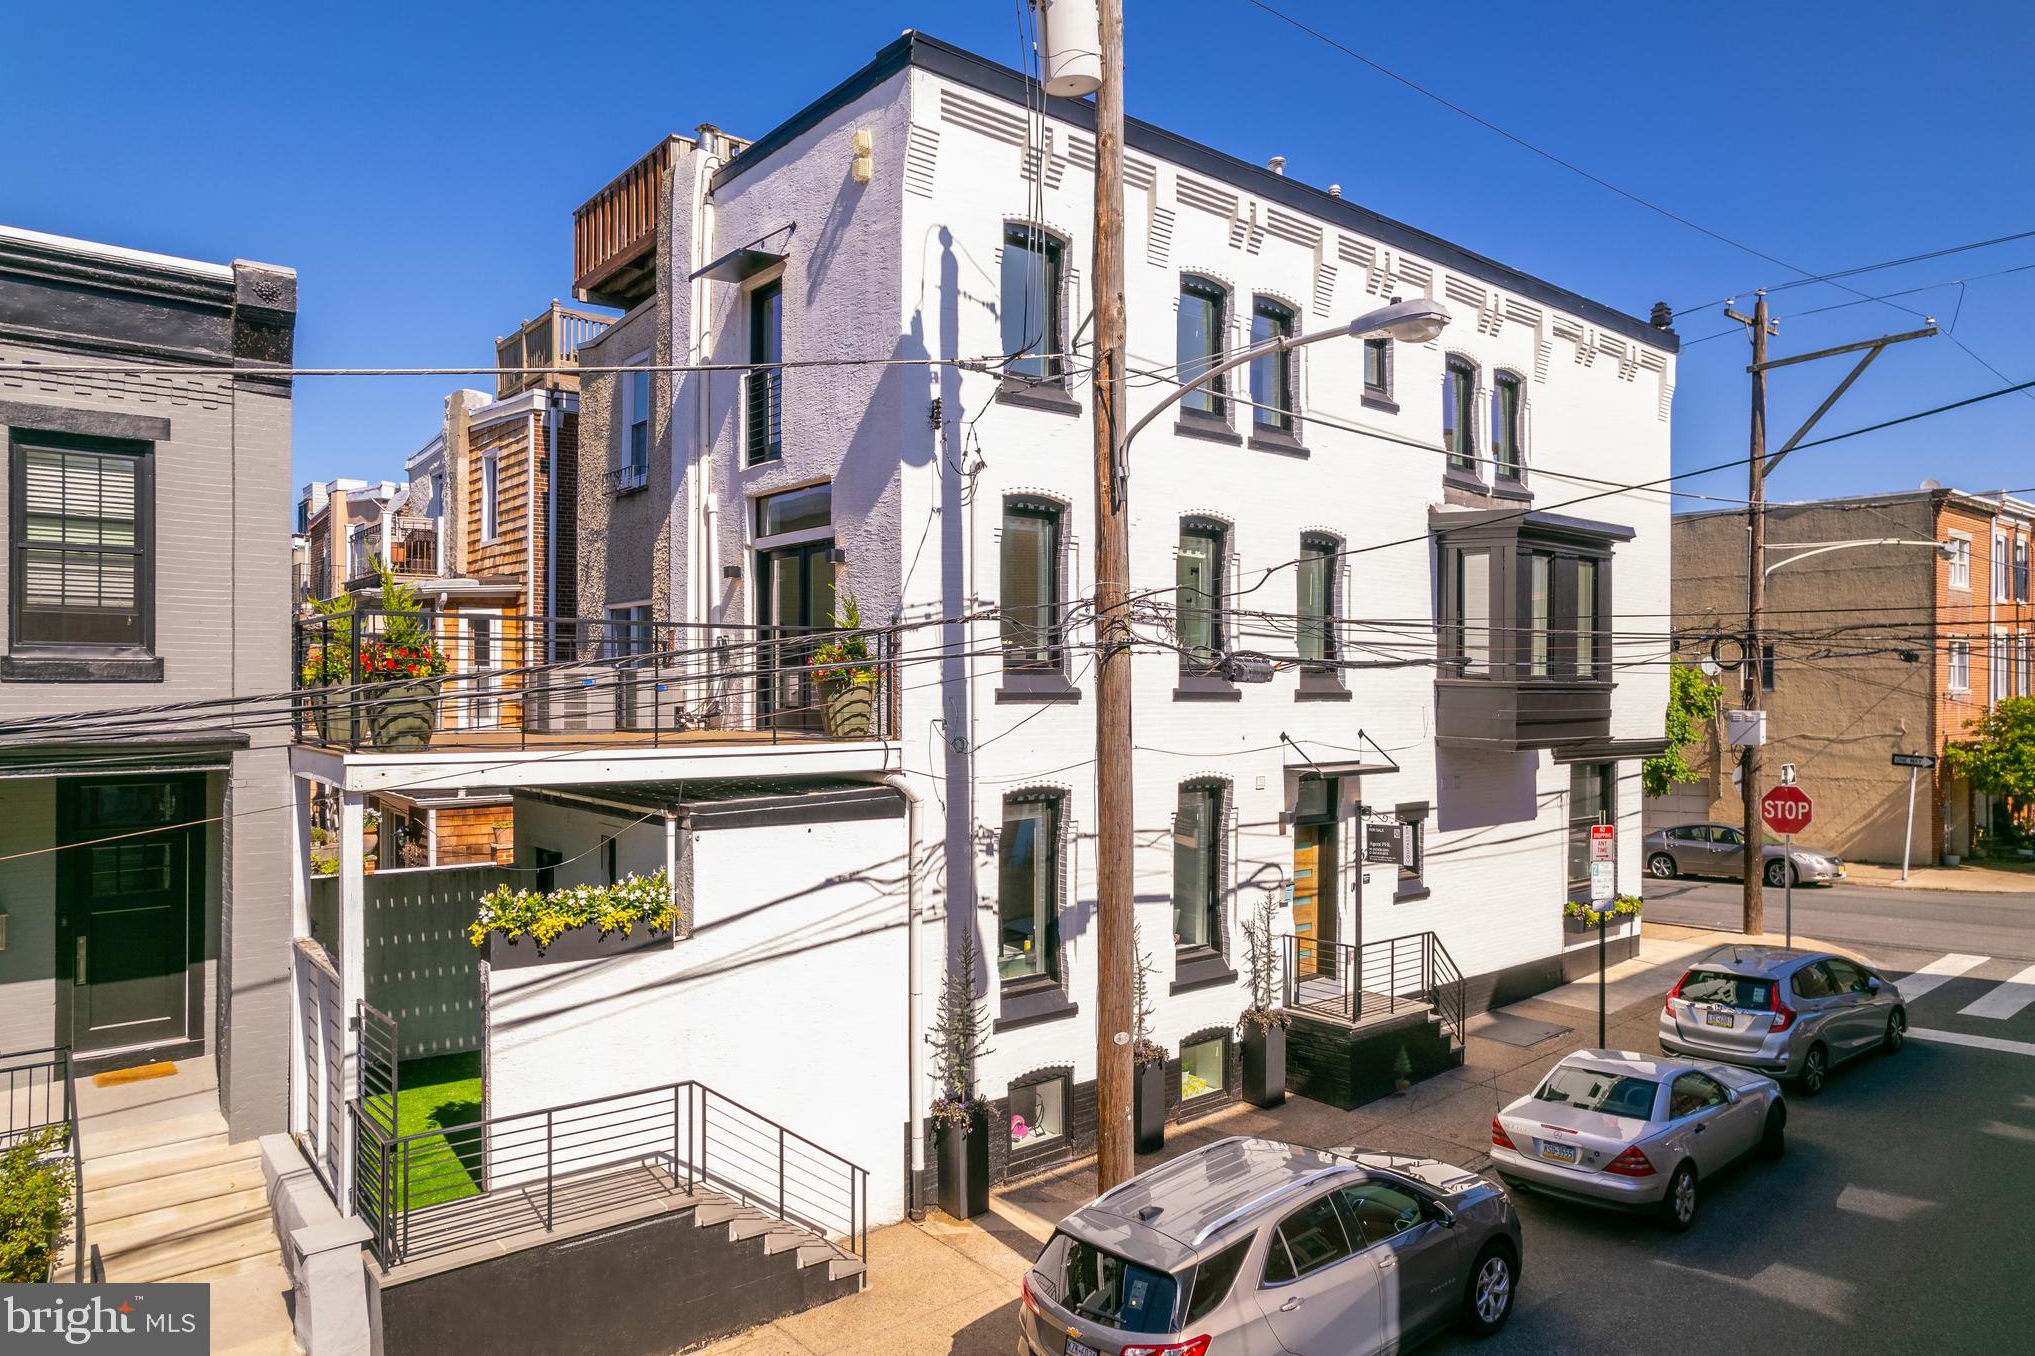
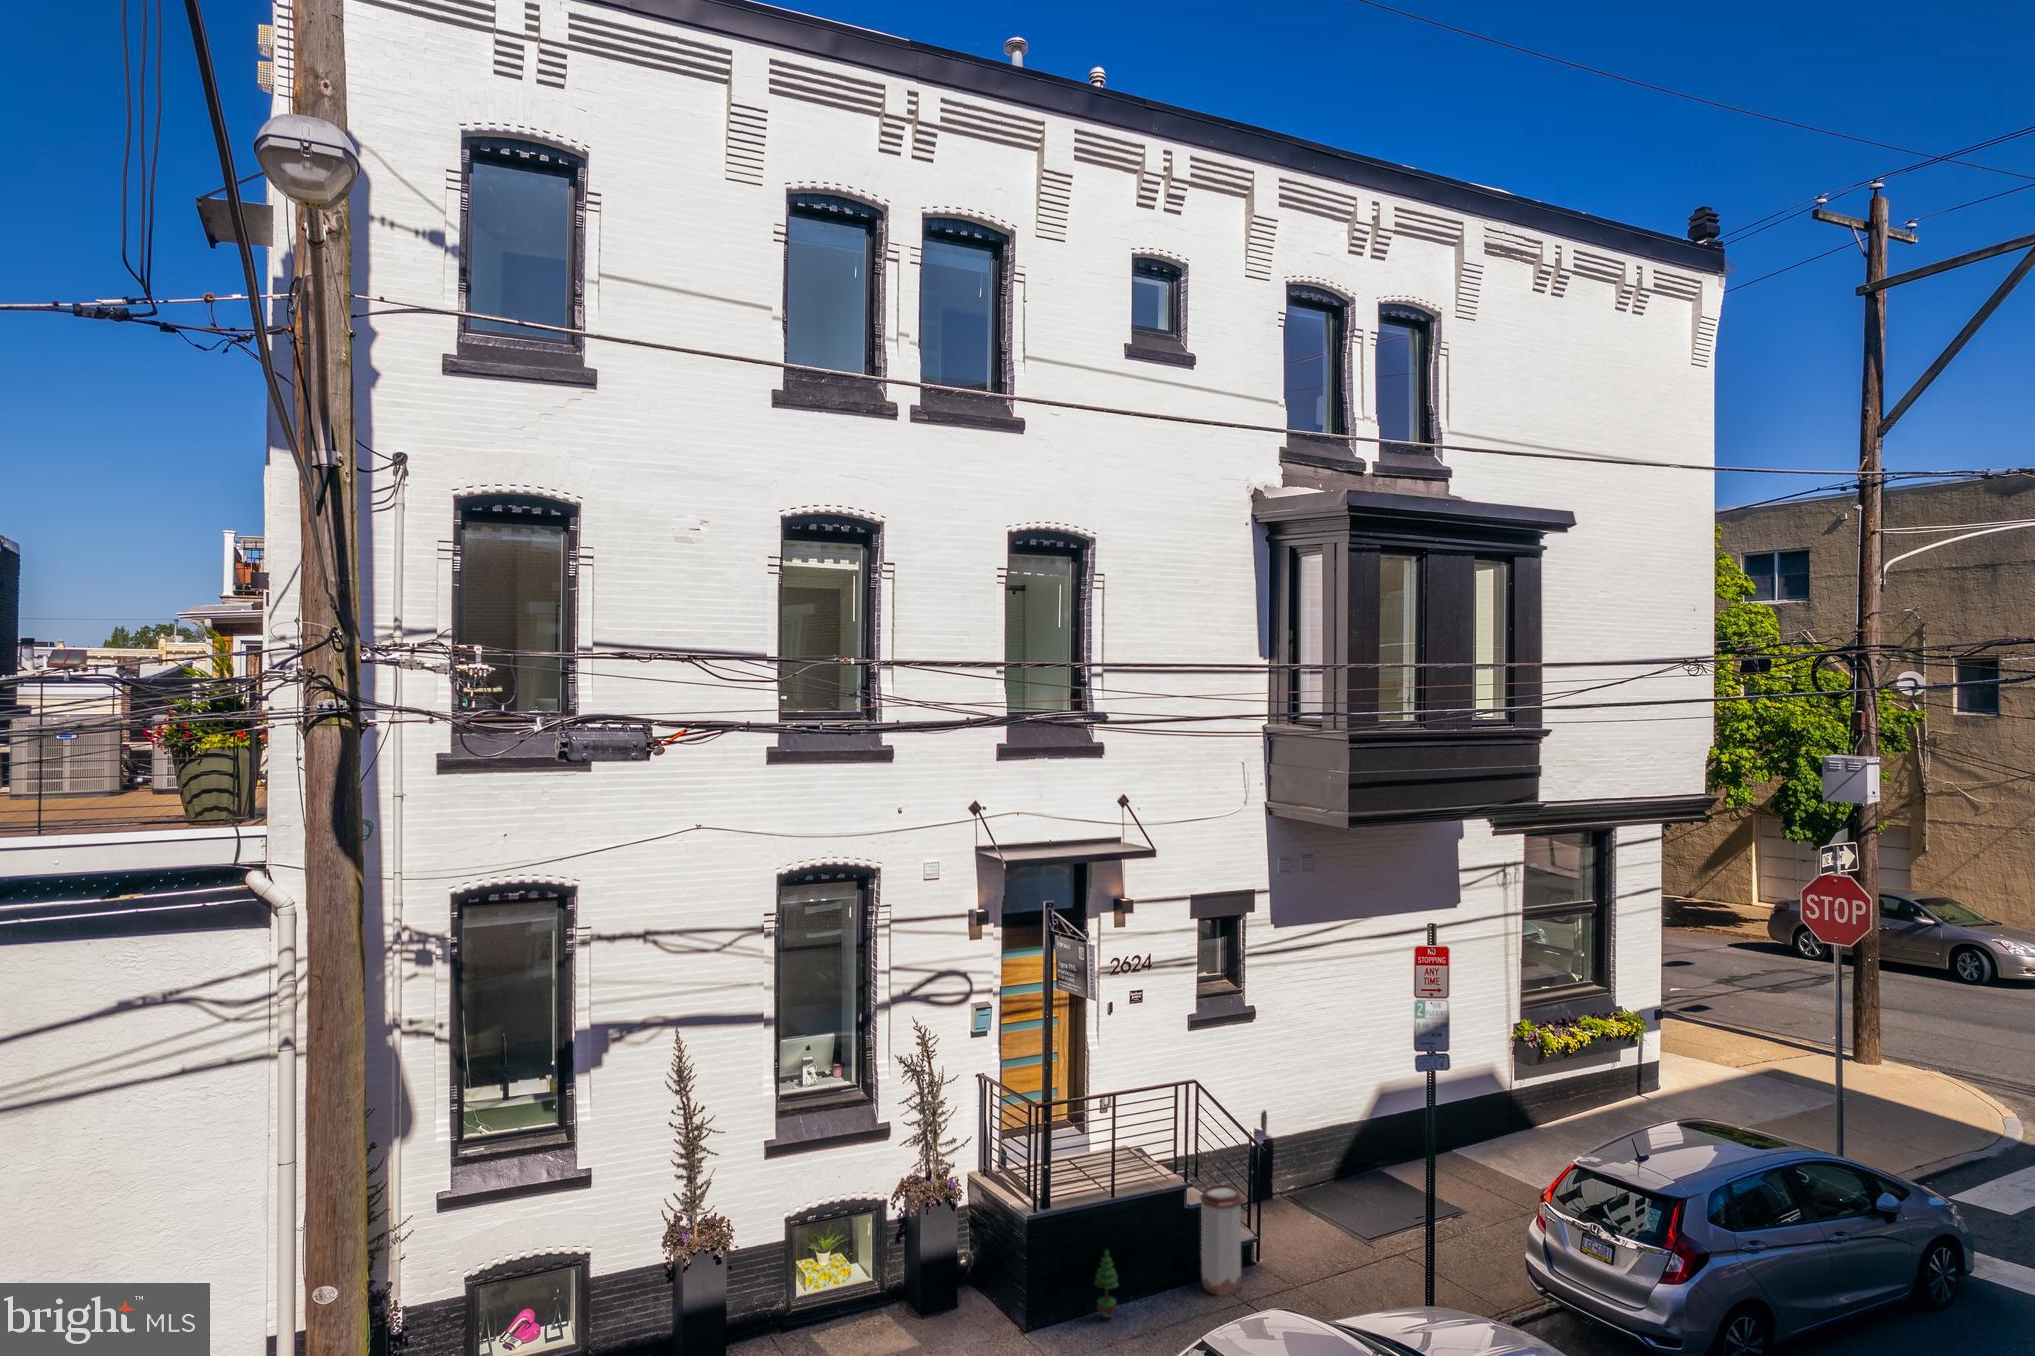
trash can: none [1444,1003,1475,1078] -> present [1200,1185,1242,1296]

